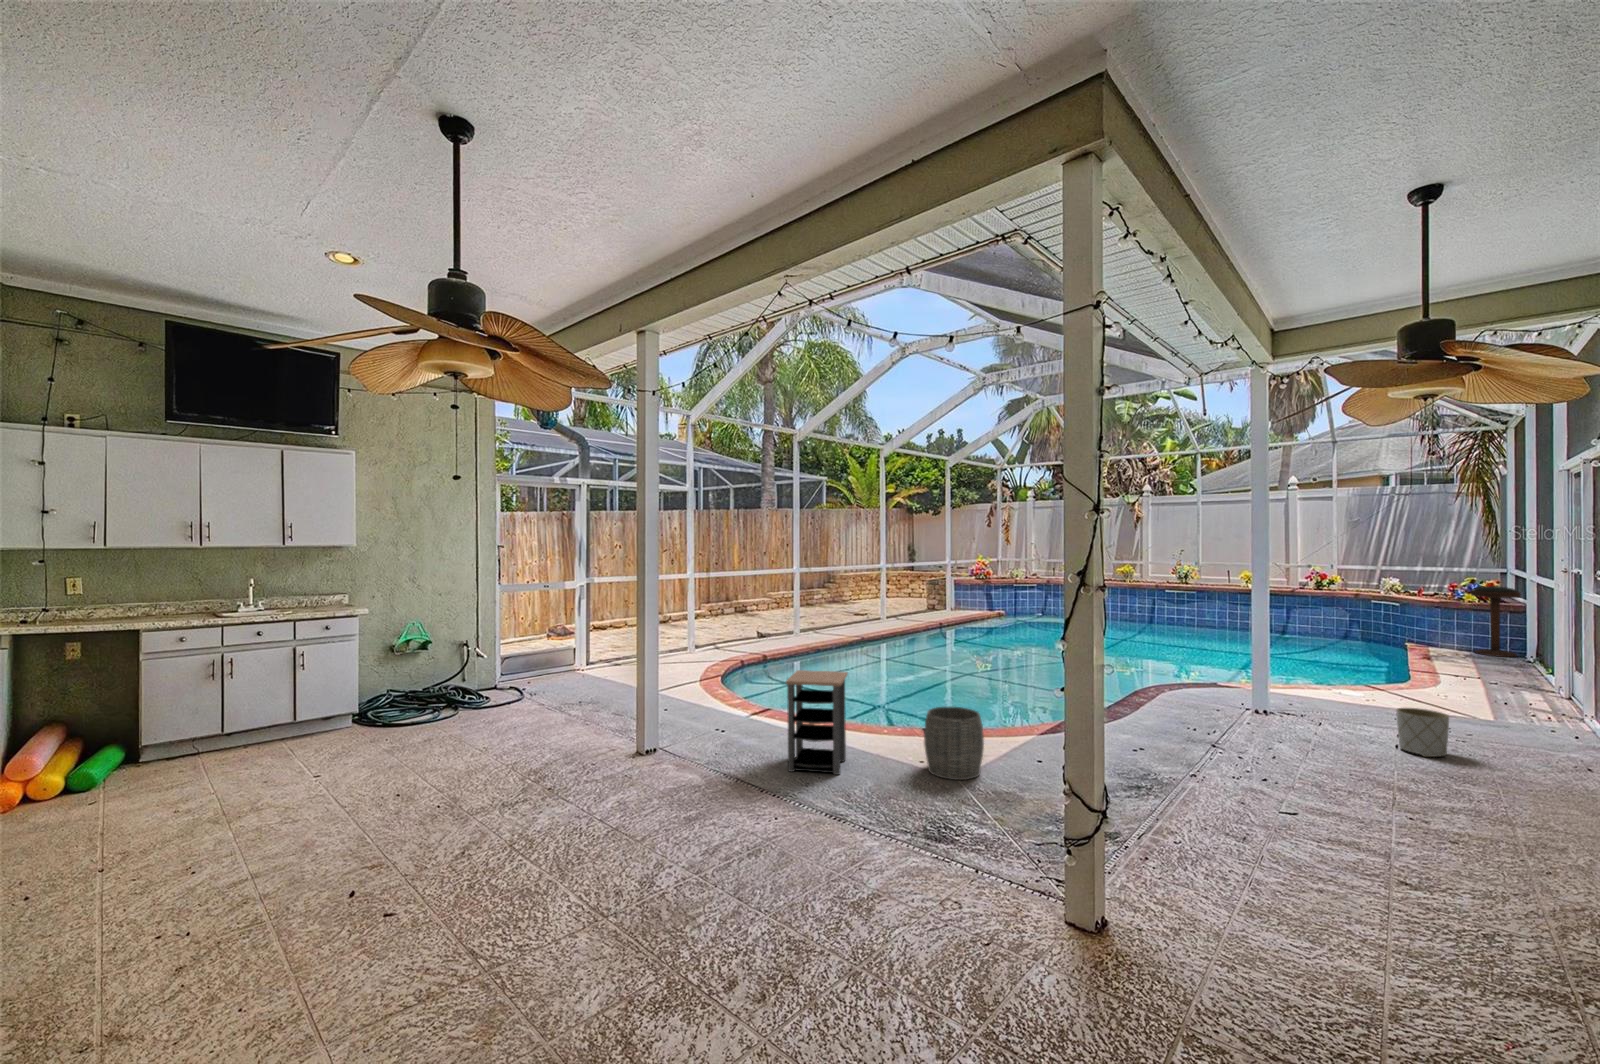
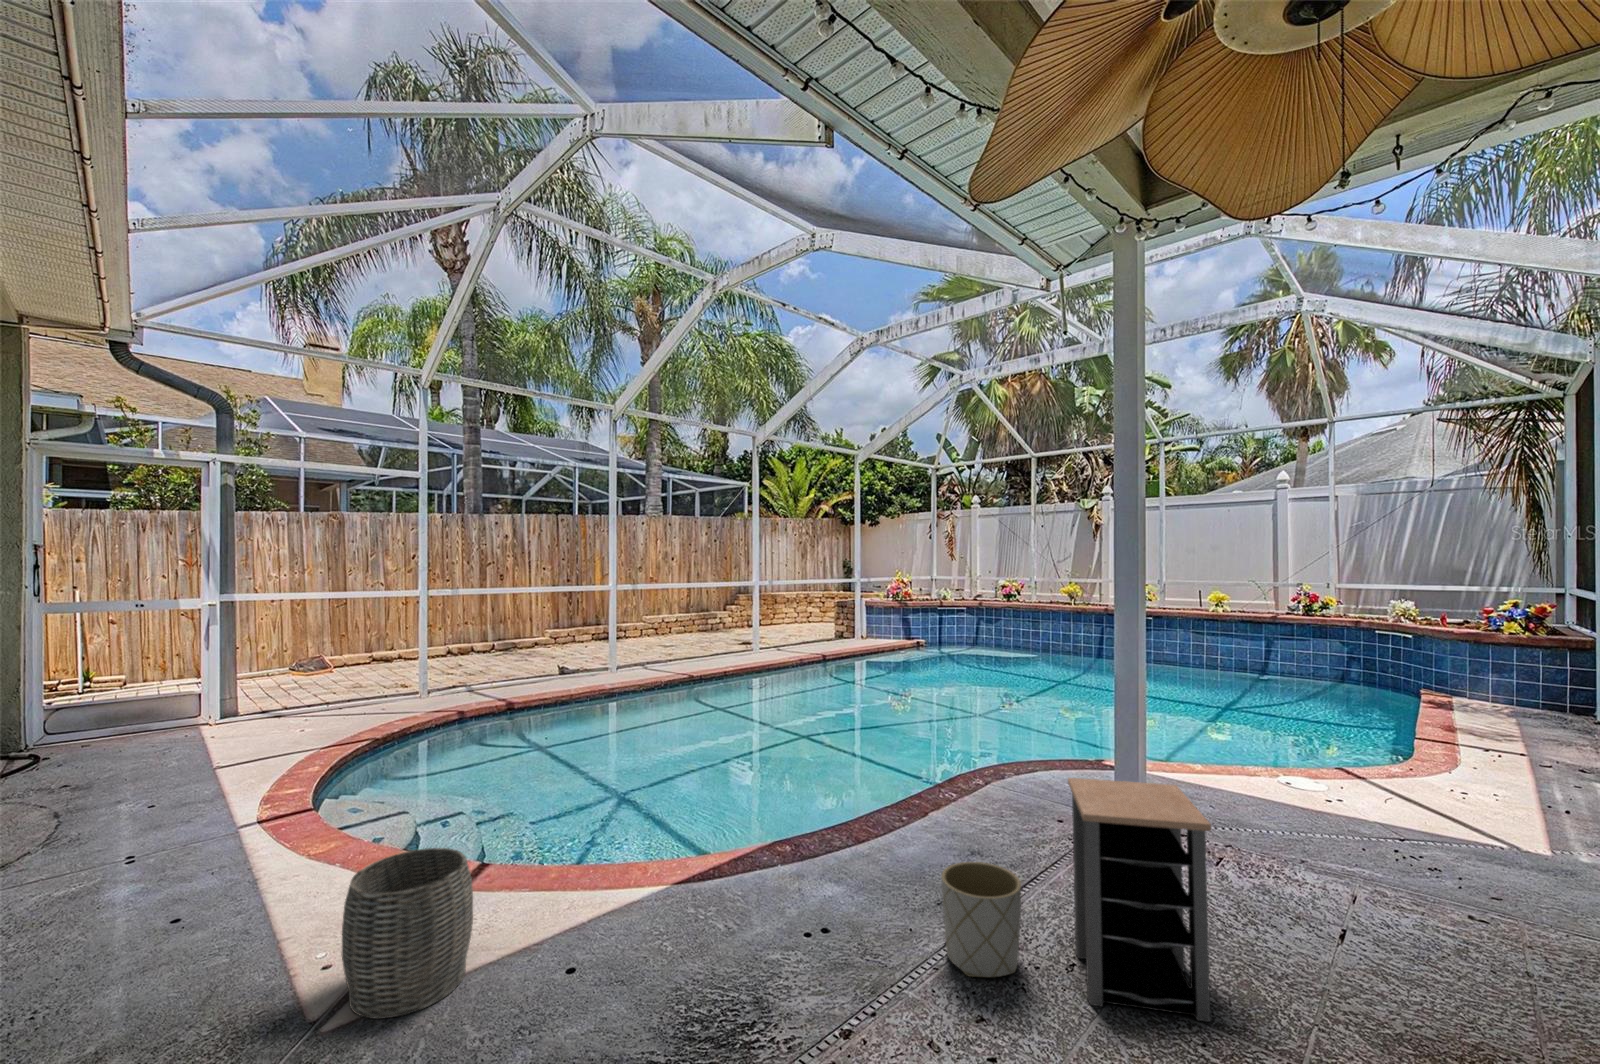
bar stool: present [1471,586,1521,657] -> none [1510,614,1583,717]
side table: present [786,670,848,775] -> present [1068,778,1211,1022]
planter: present [1396,708,1449,757] -> present [941,862,1021,977]

